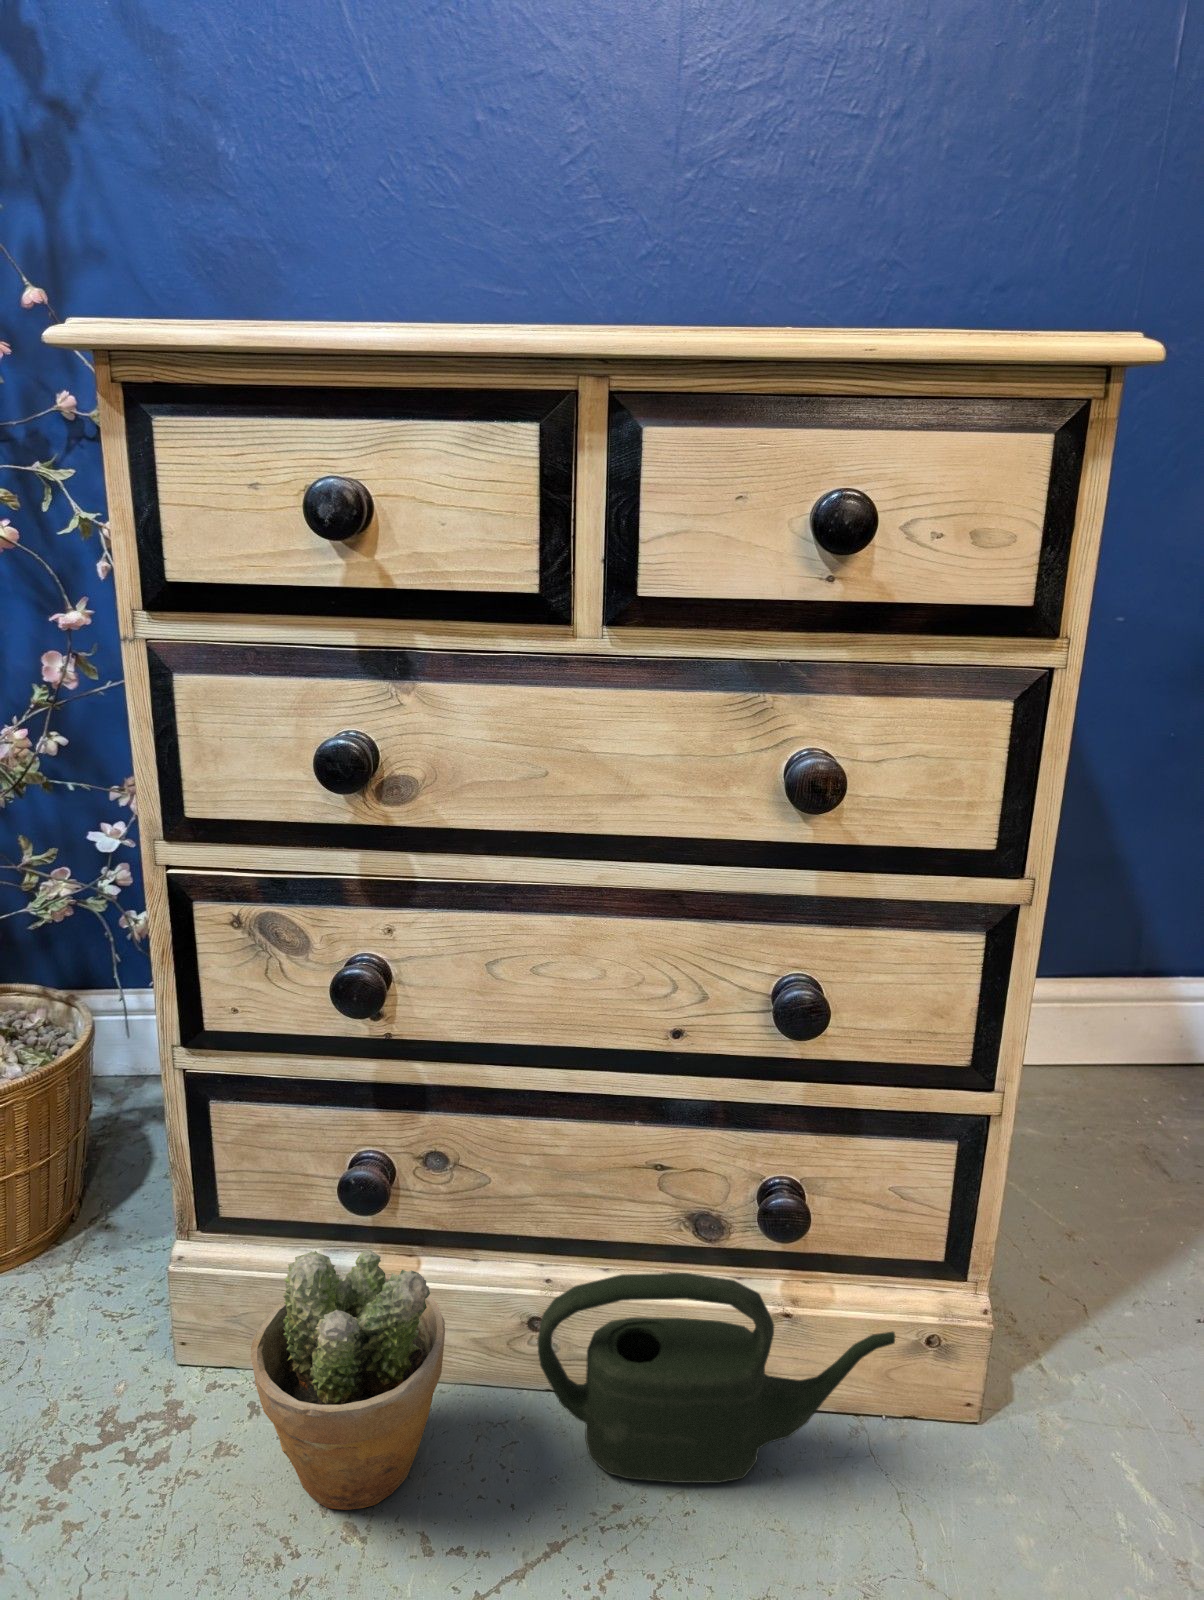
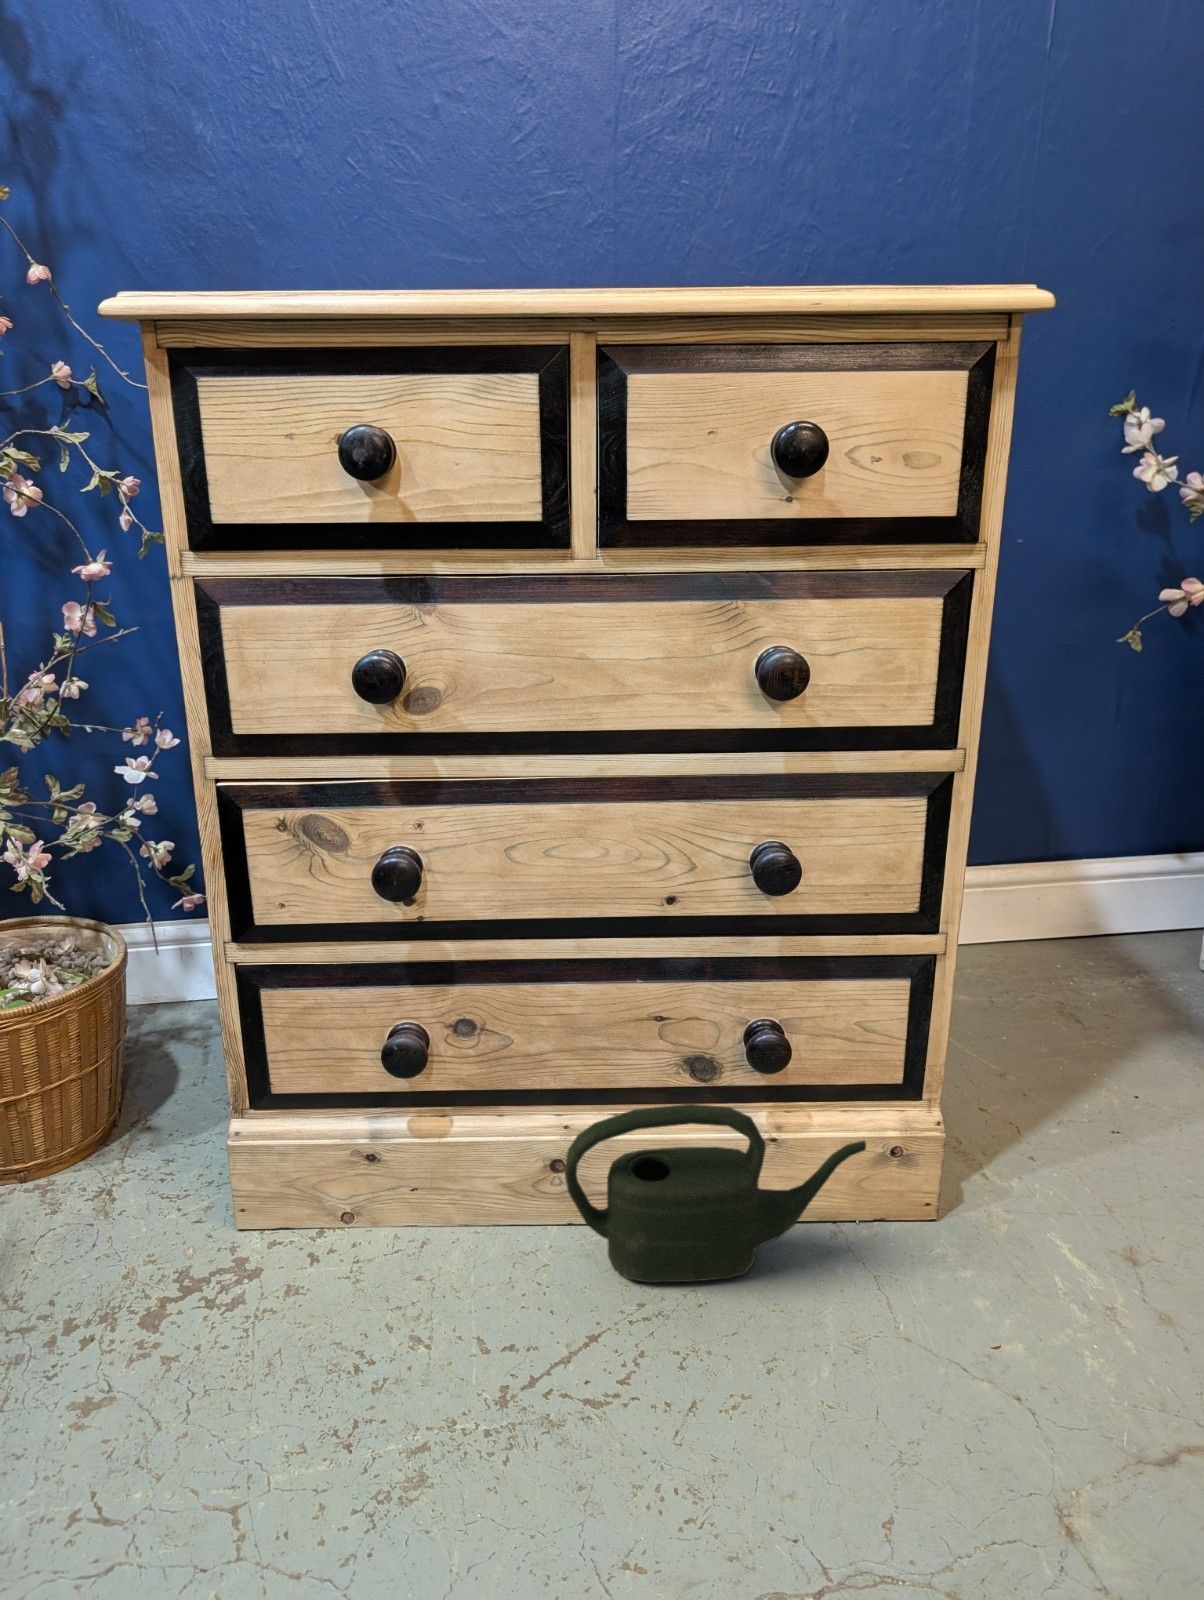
potted plant: present [251,1251,445,1510] -> none [319,1104,486,1326]

